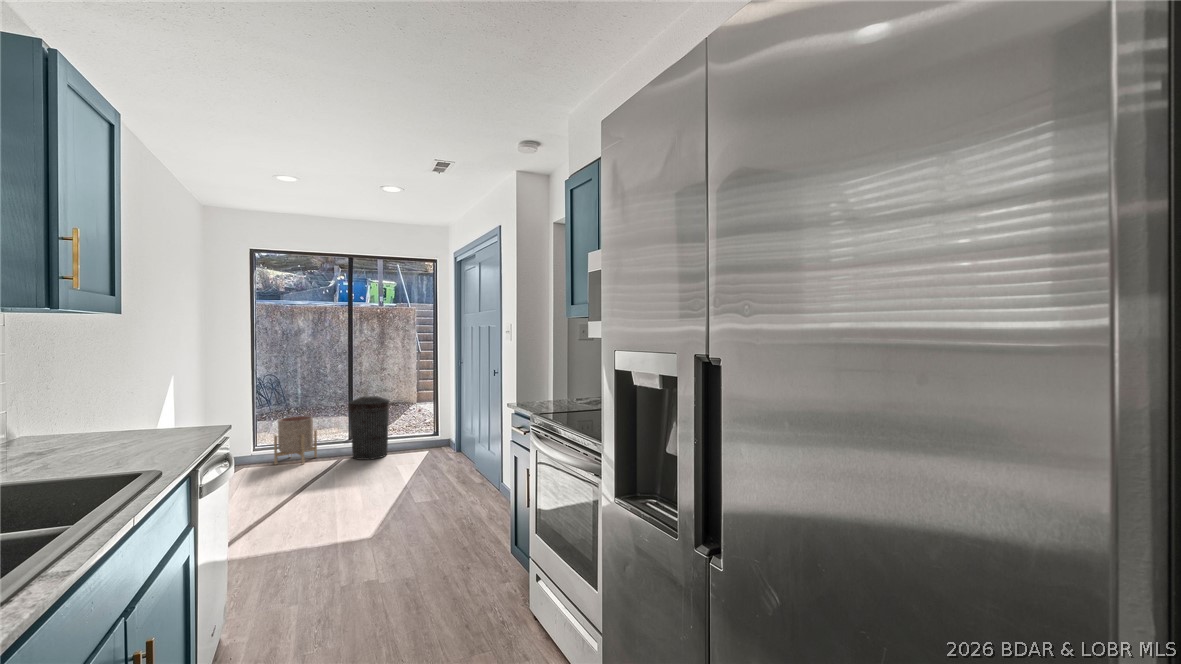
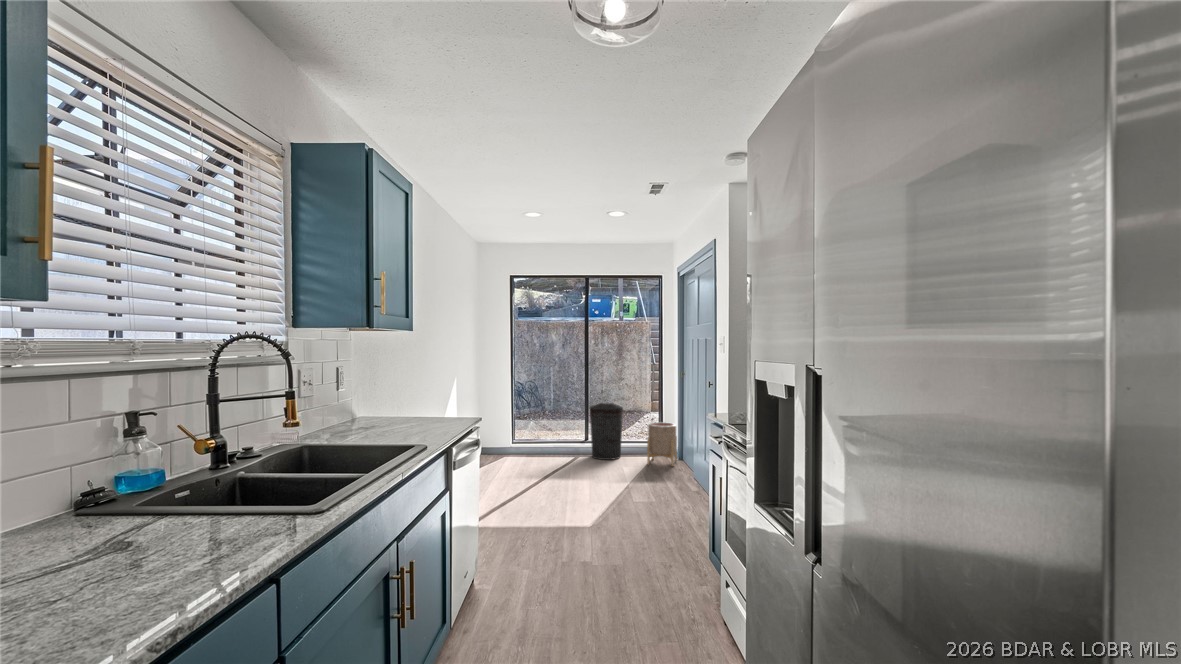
planter: present [274,416,317,465] -> present [647,422,677,466]

